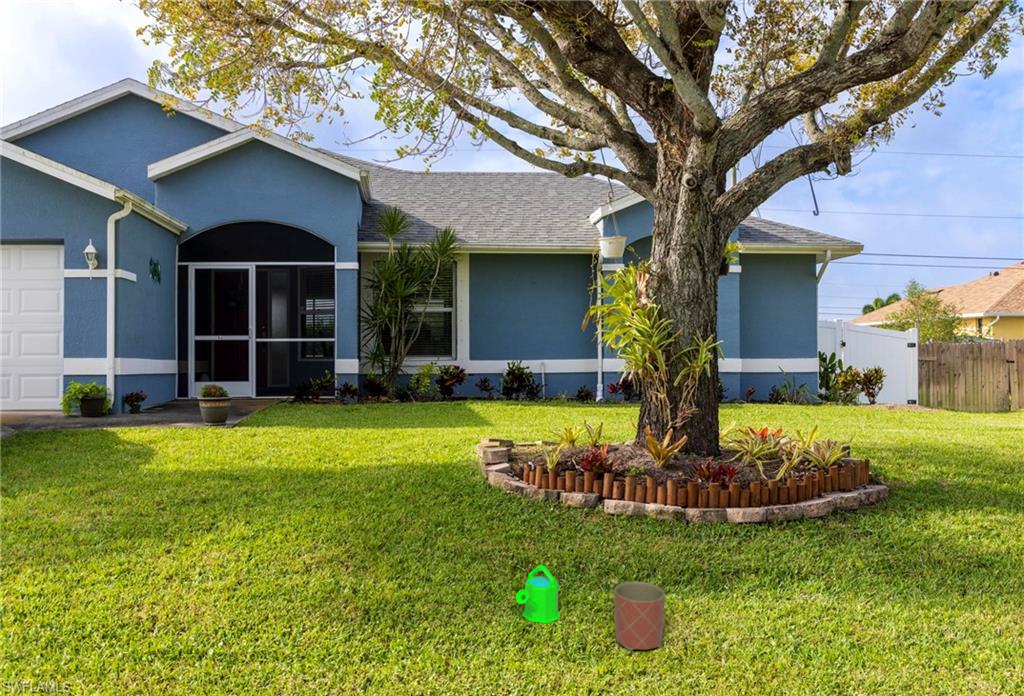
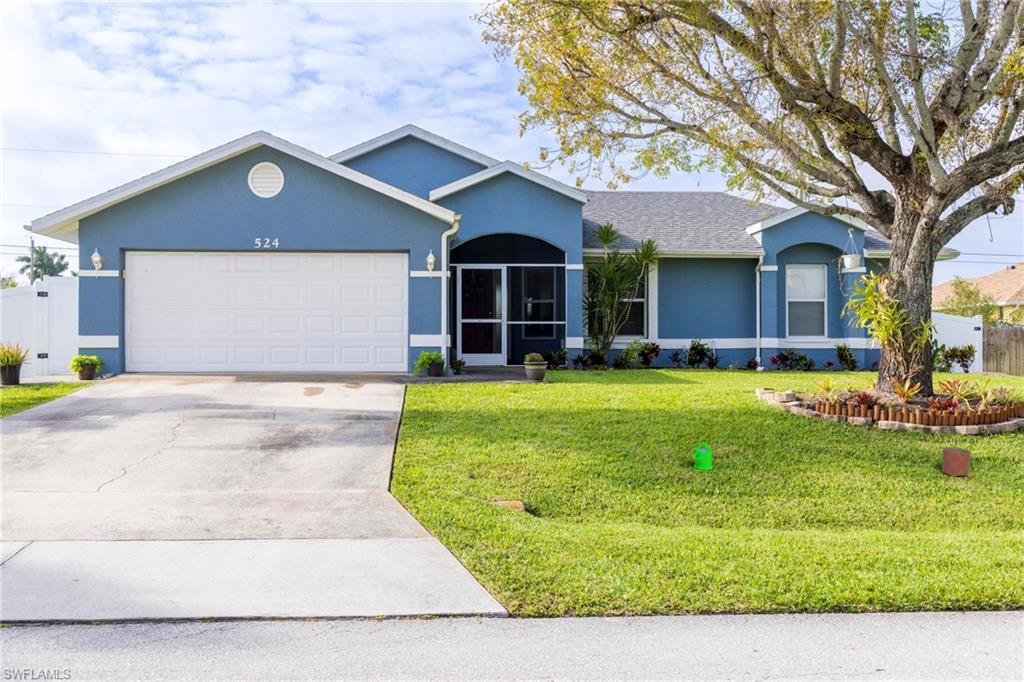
watering can: present [516,565,561,623] -> present [693,442,713,470]

